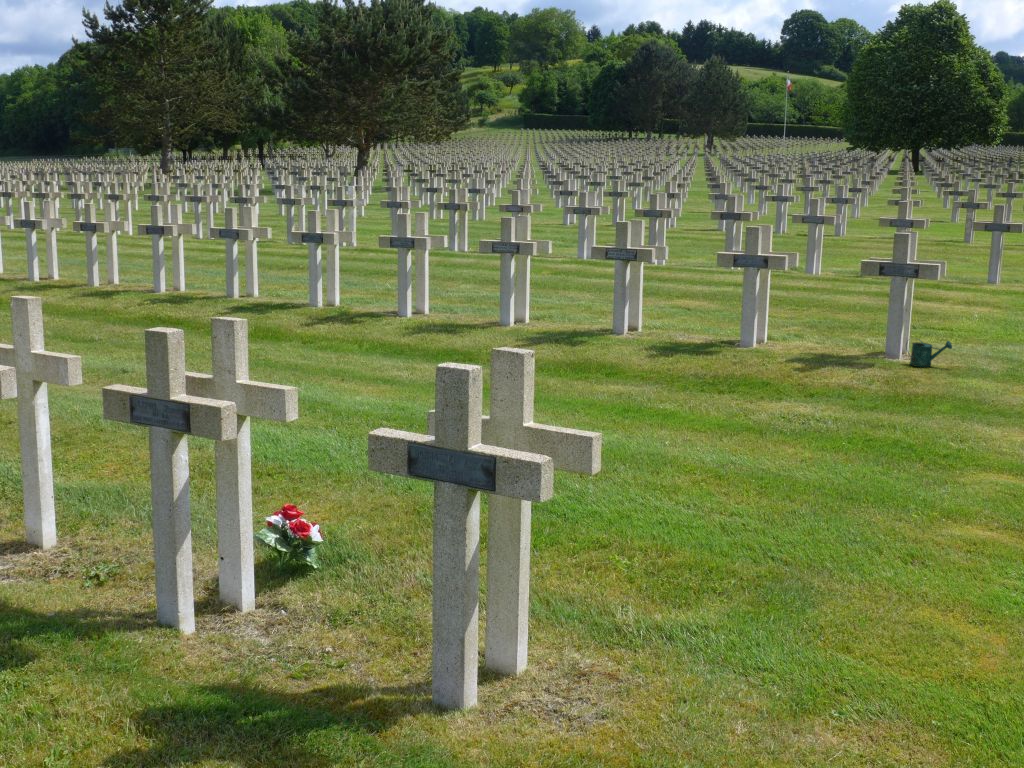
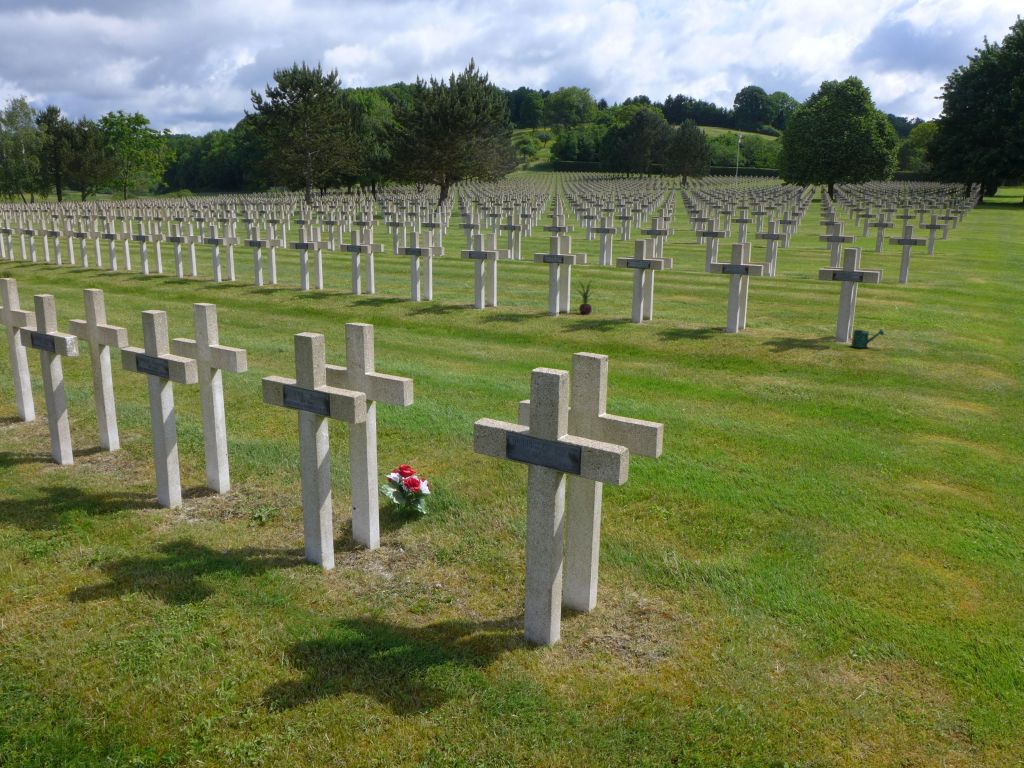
decorative plant: none [522,278,576,325] -> present [575,282,592,315]

